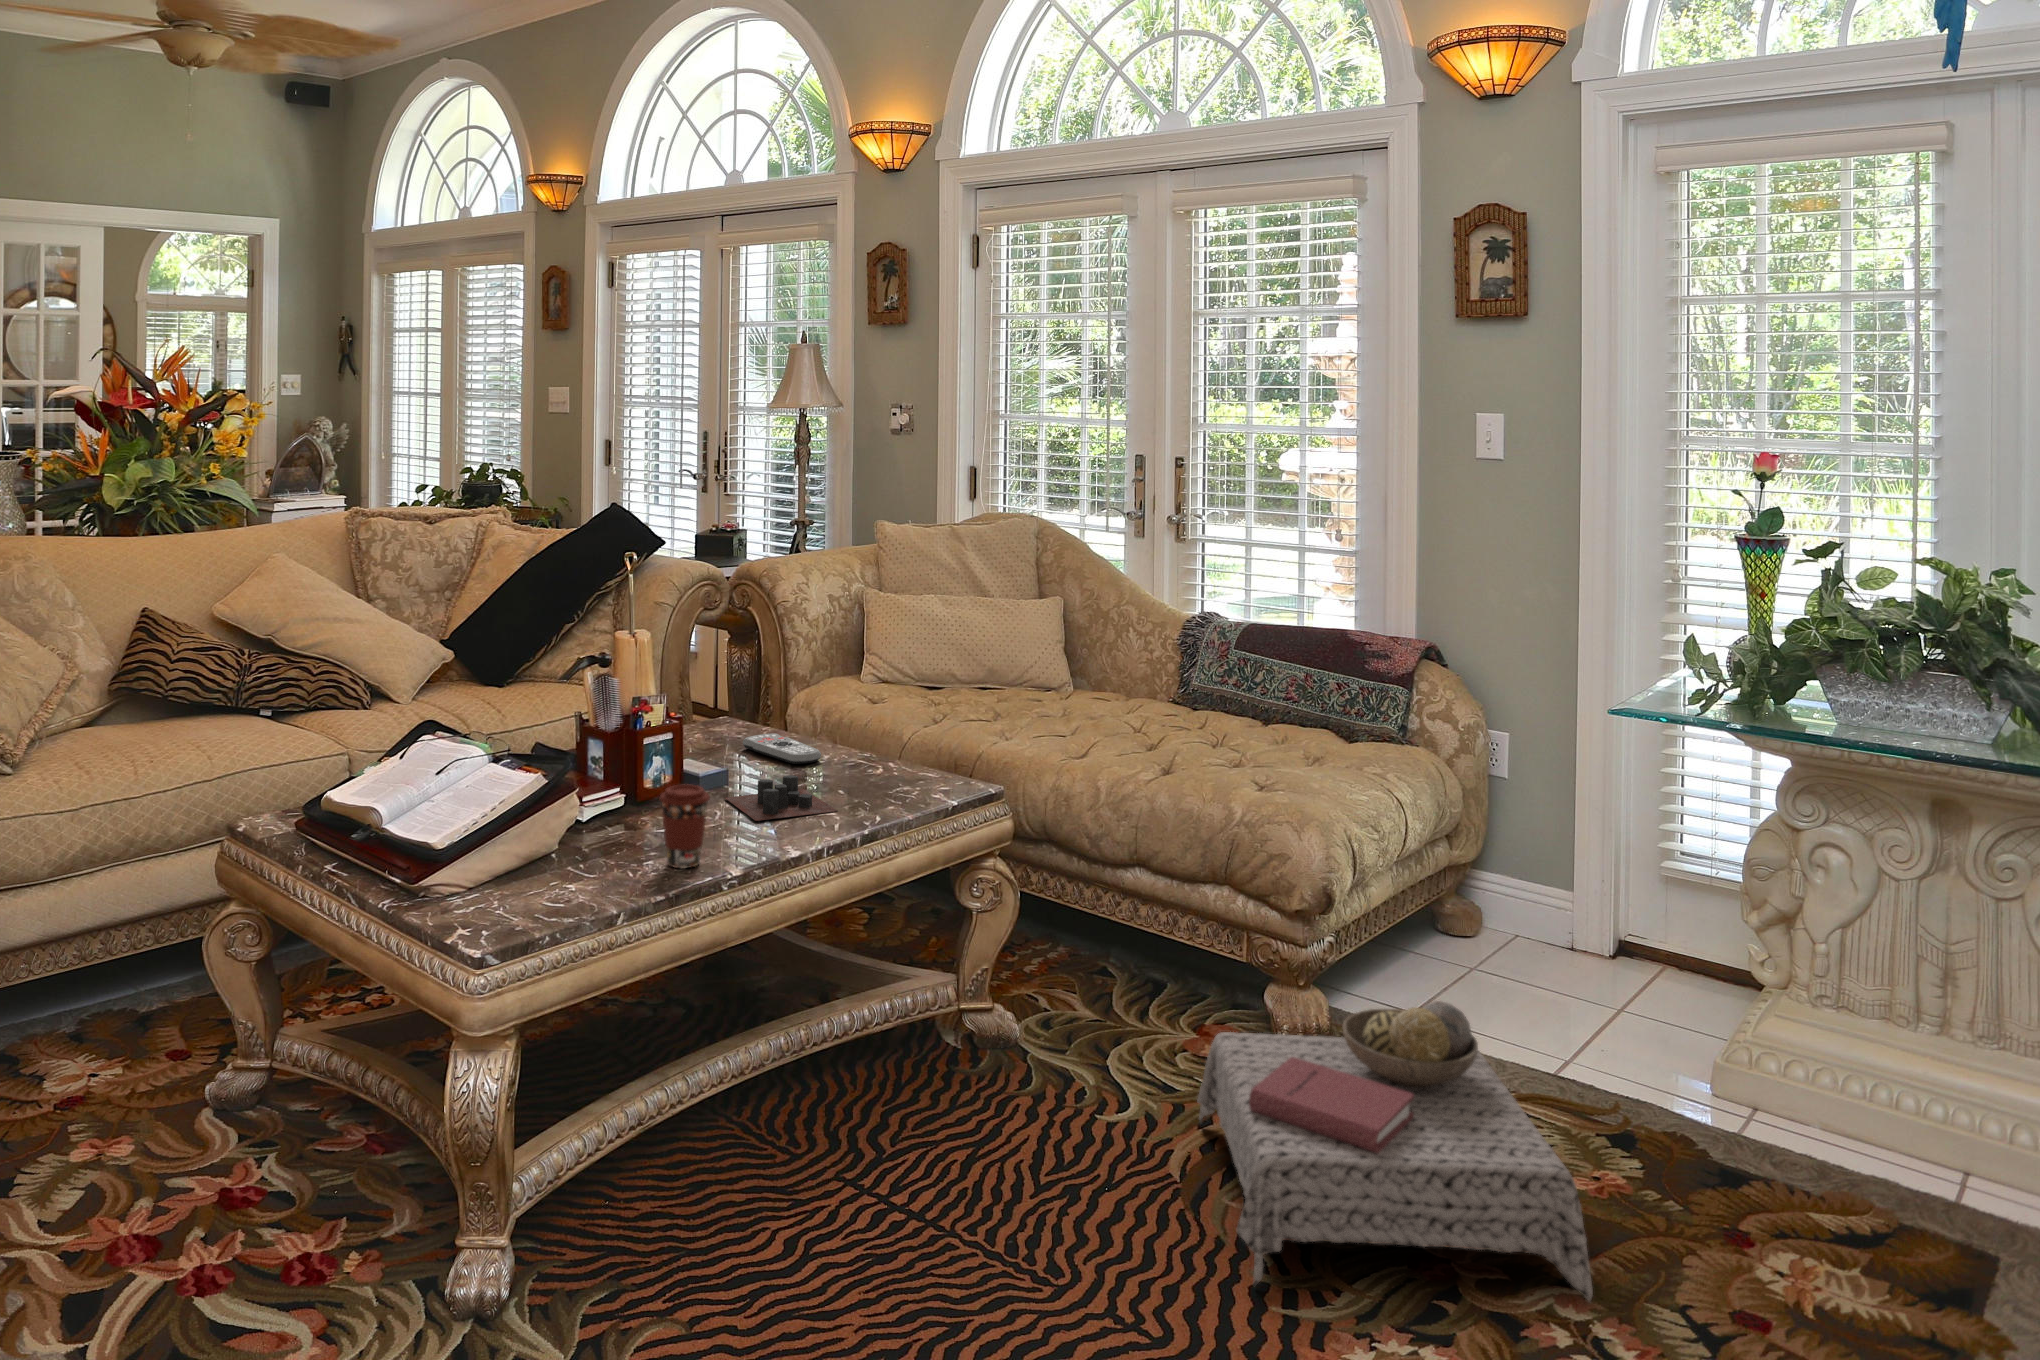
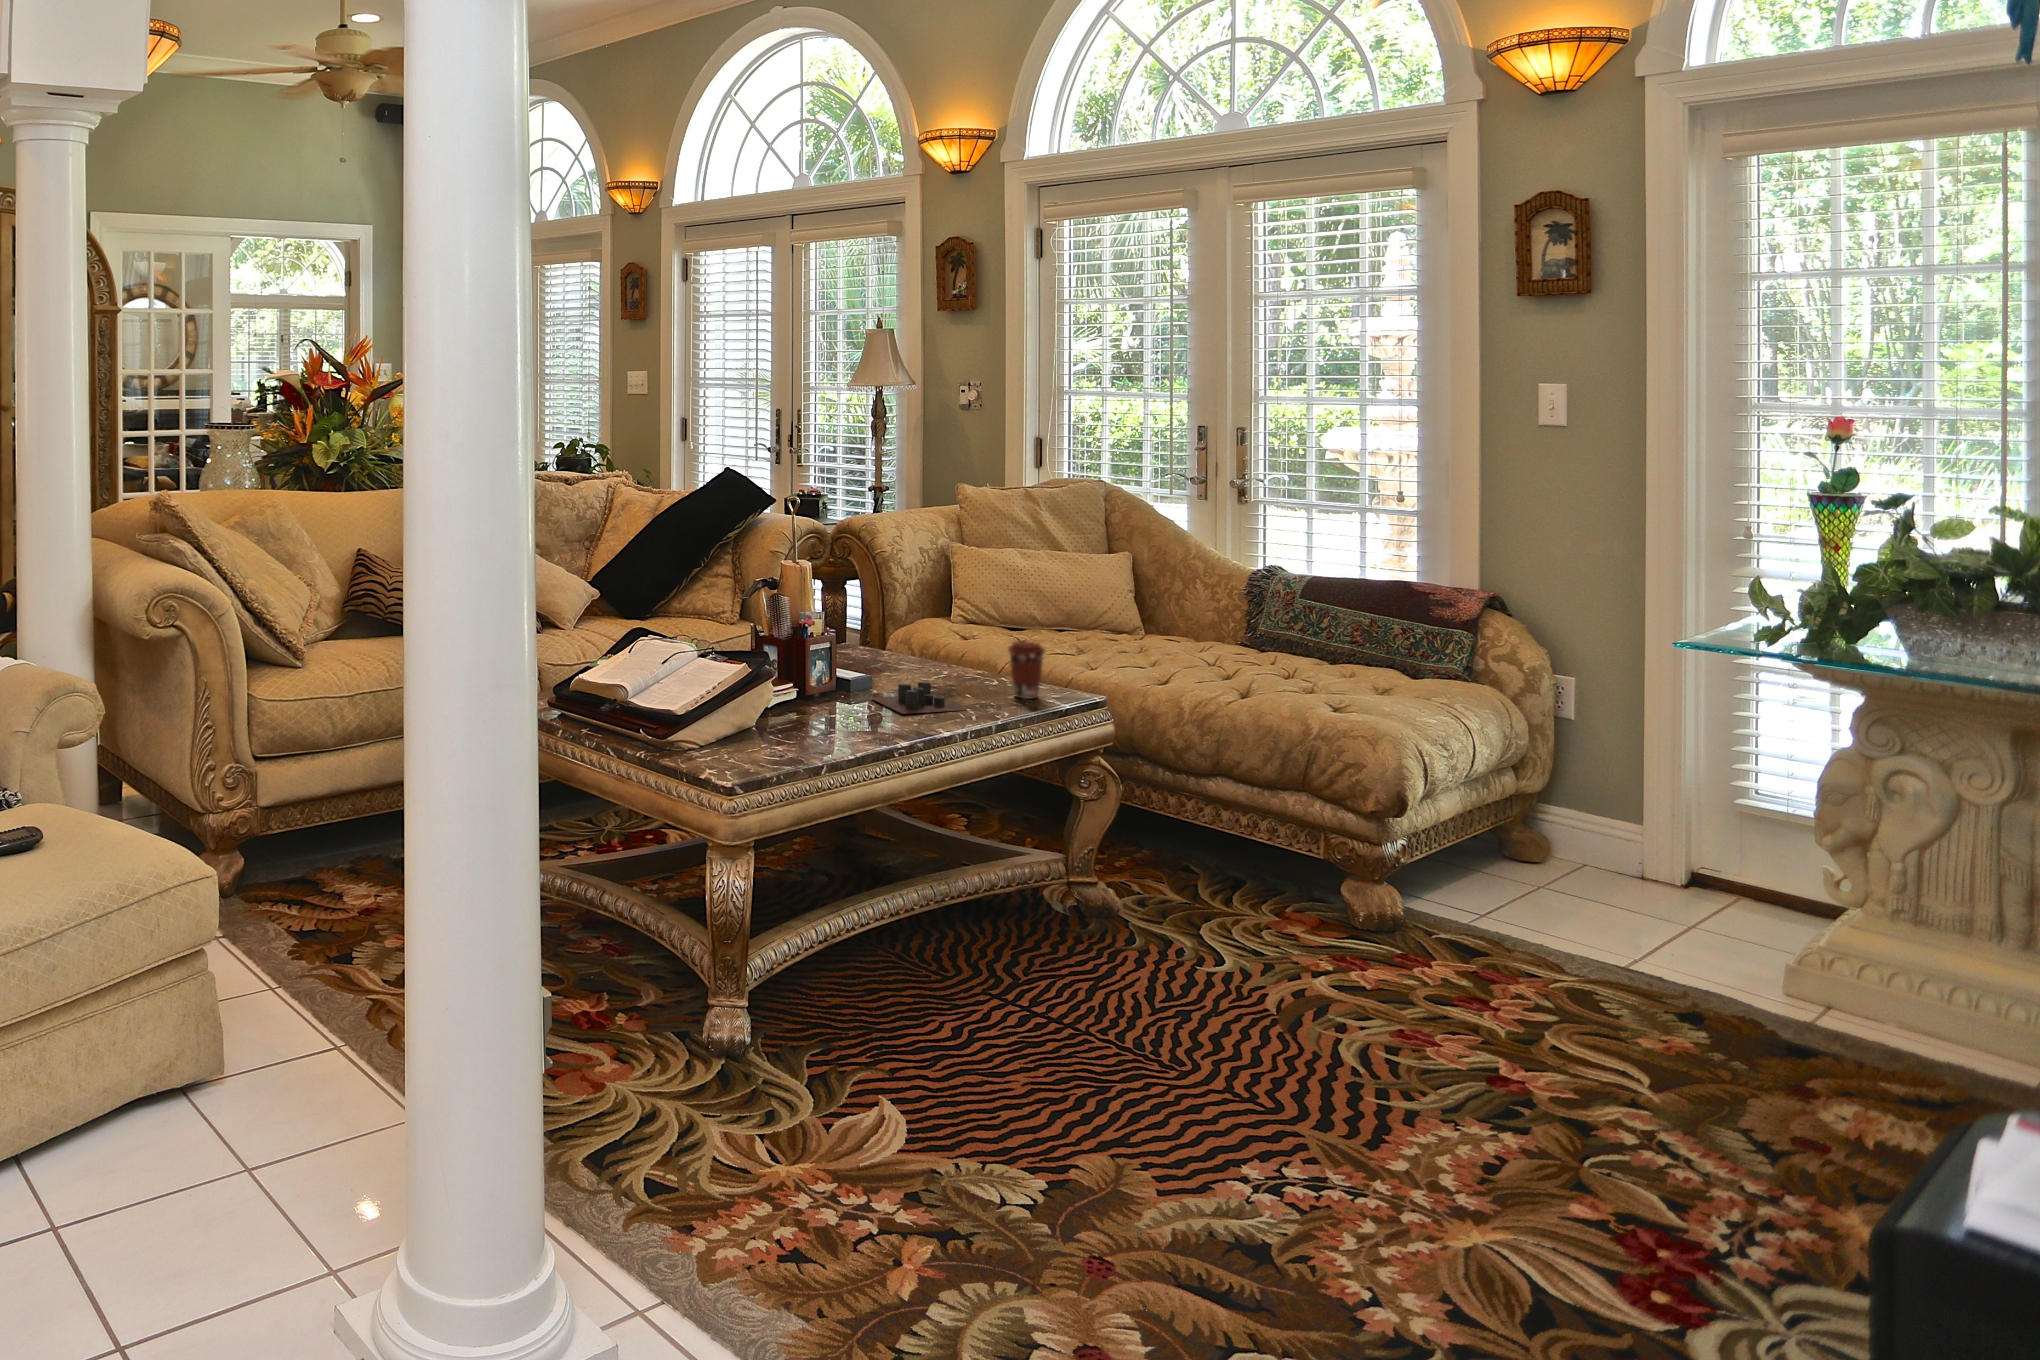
remote control: present [743,733,821,764] -> none [870,654,940,677]
coffee cup: present [659,784,710,868] -> present [1008,642,1045,699]
ottoman: present [1197,1001,1593,1301] -> none [1289,880,1657,1119]

